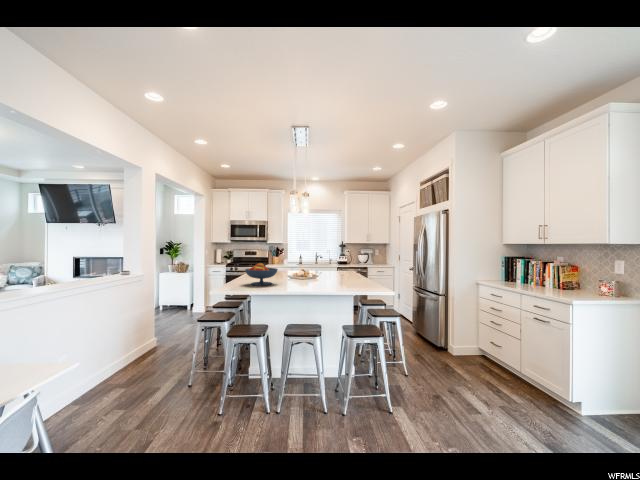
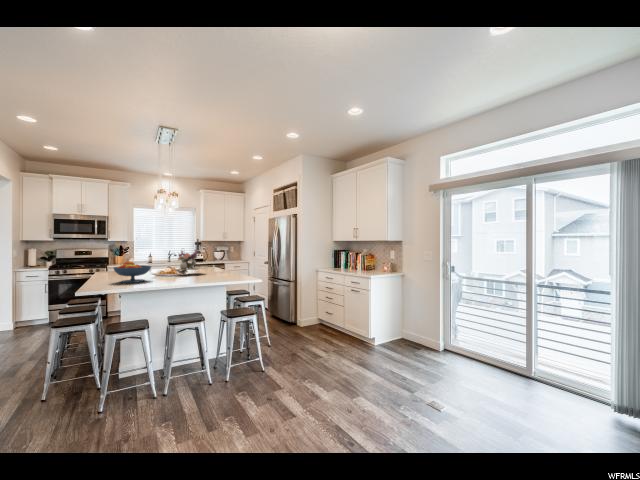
flower arrangement: none [302,252,334,280] -> present [174,249,204,274]

